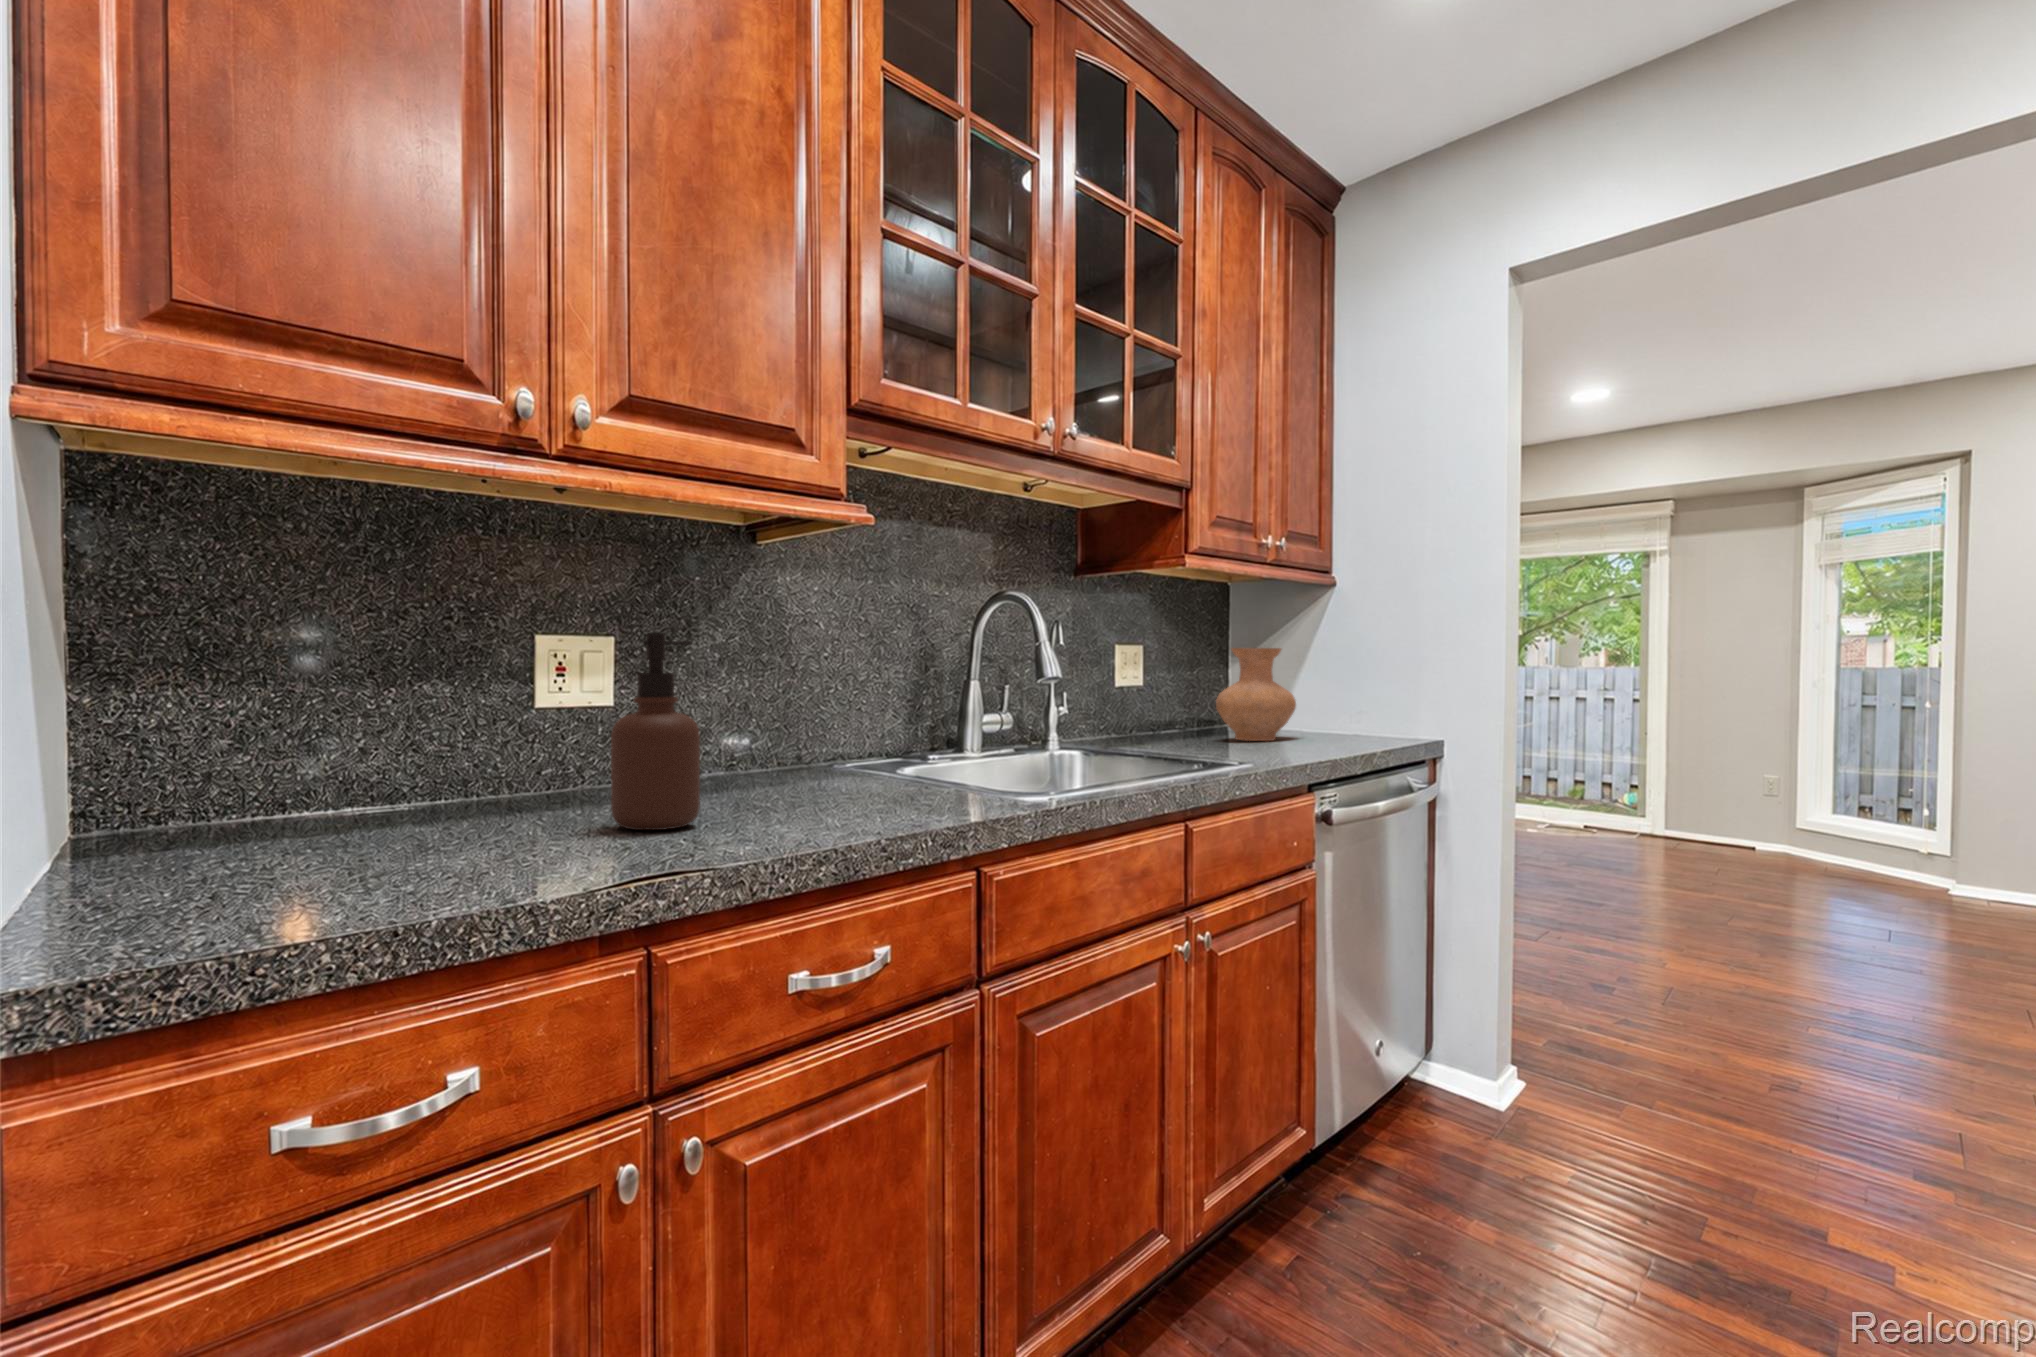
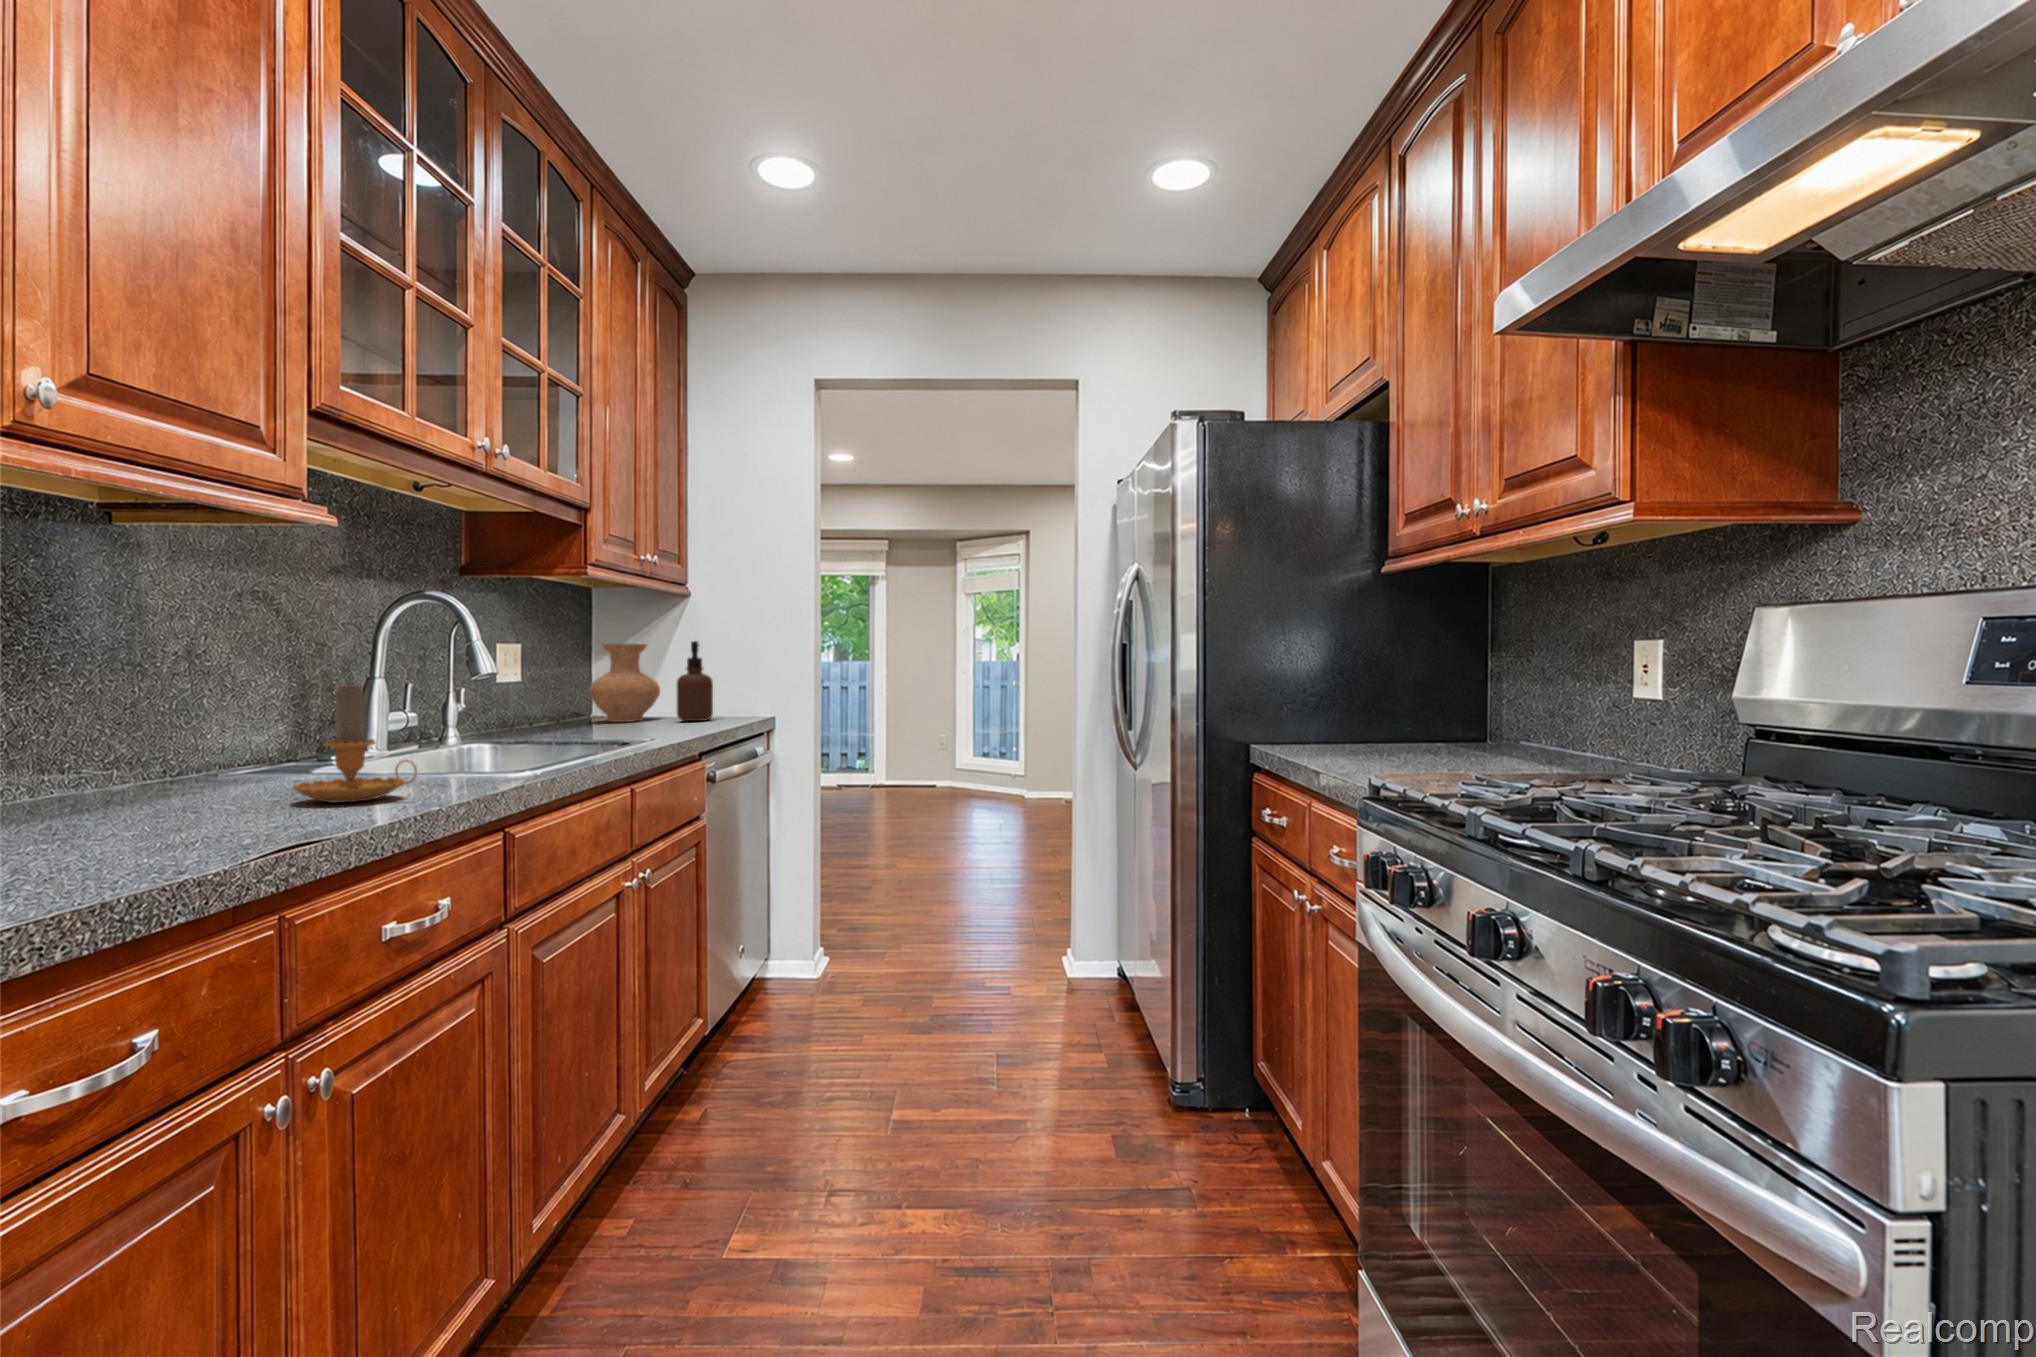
soap dispenser: present [611,633,700,830] -> present [677,641,713,721]
candle: none [776,688,880,825] -> present [292,683,417,802]

